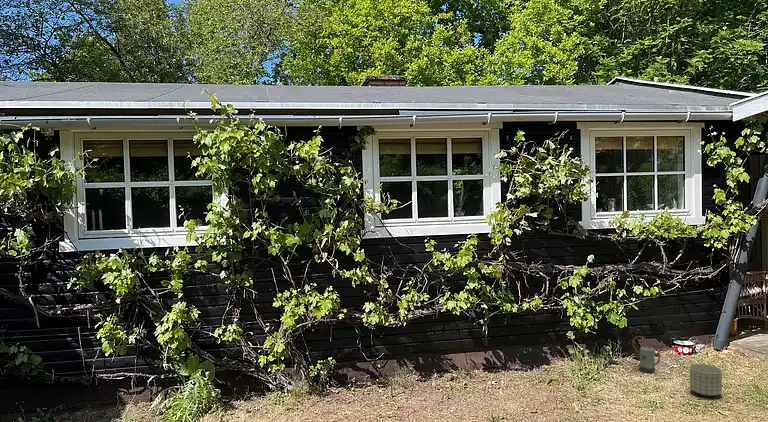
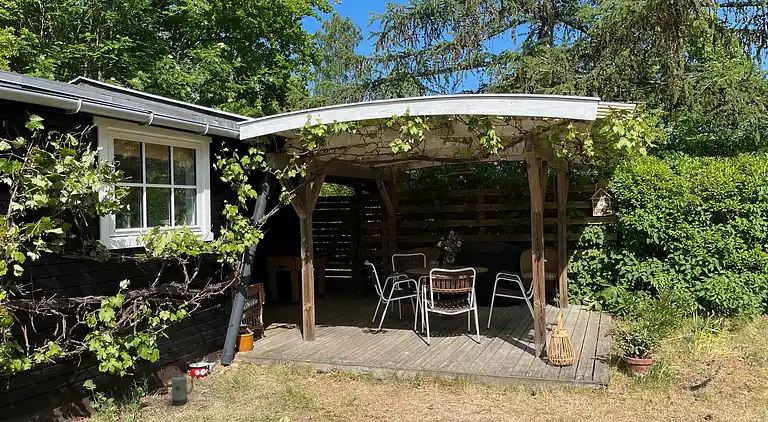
planter: present [690,364,722,396] -> none [228,377,257,409]

